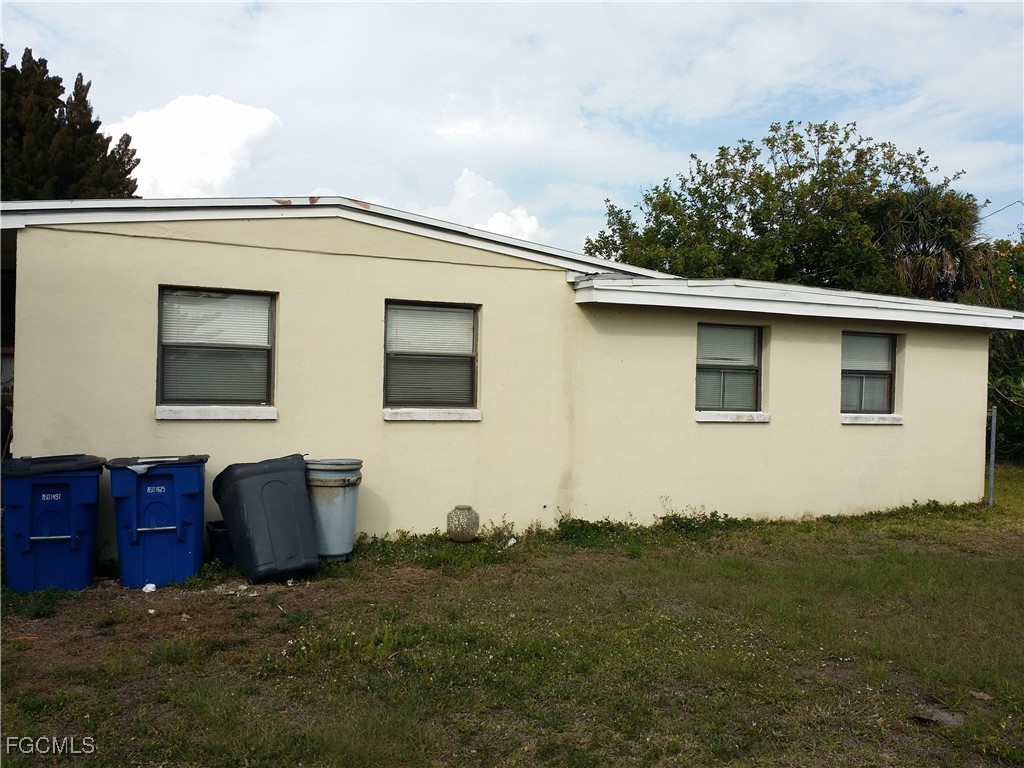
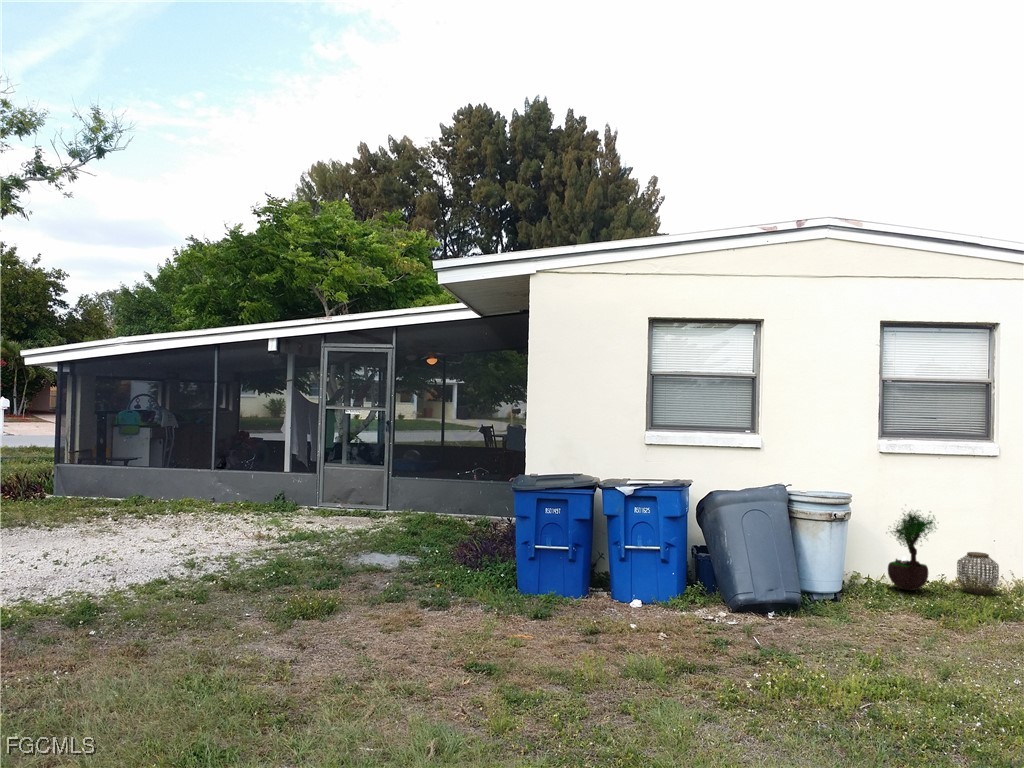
potted tree: none [390,467,435,544] -> present [888,511,935,590]

